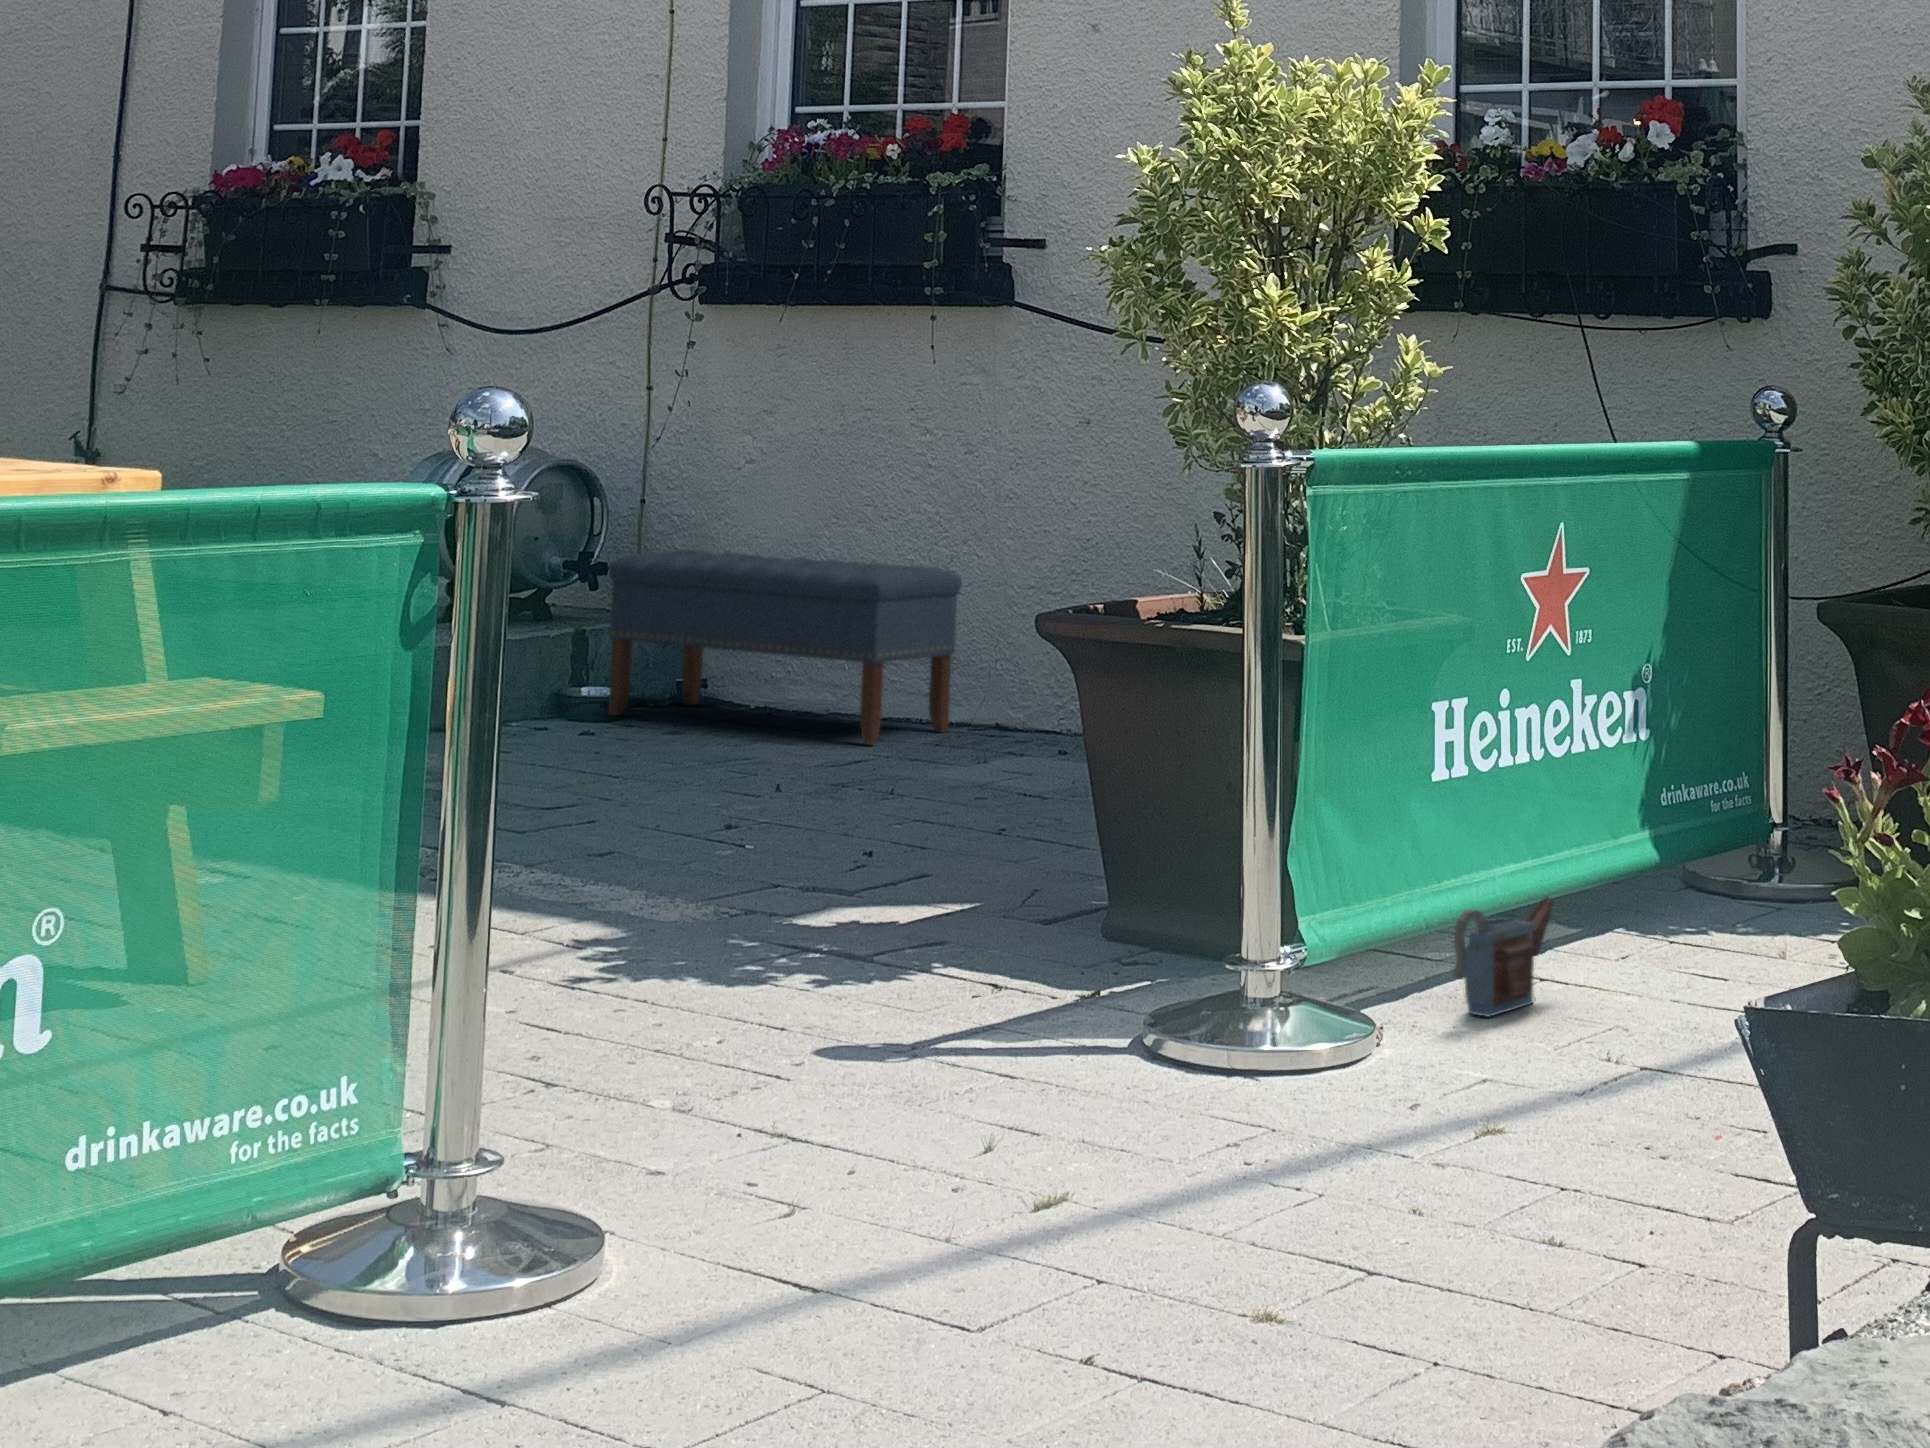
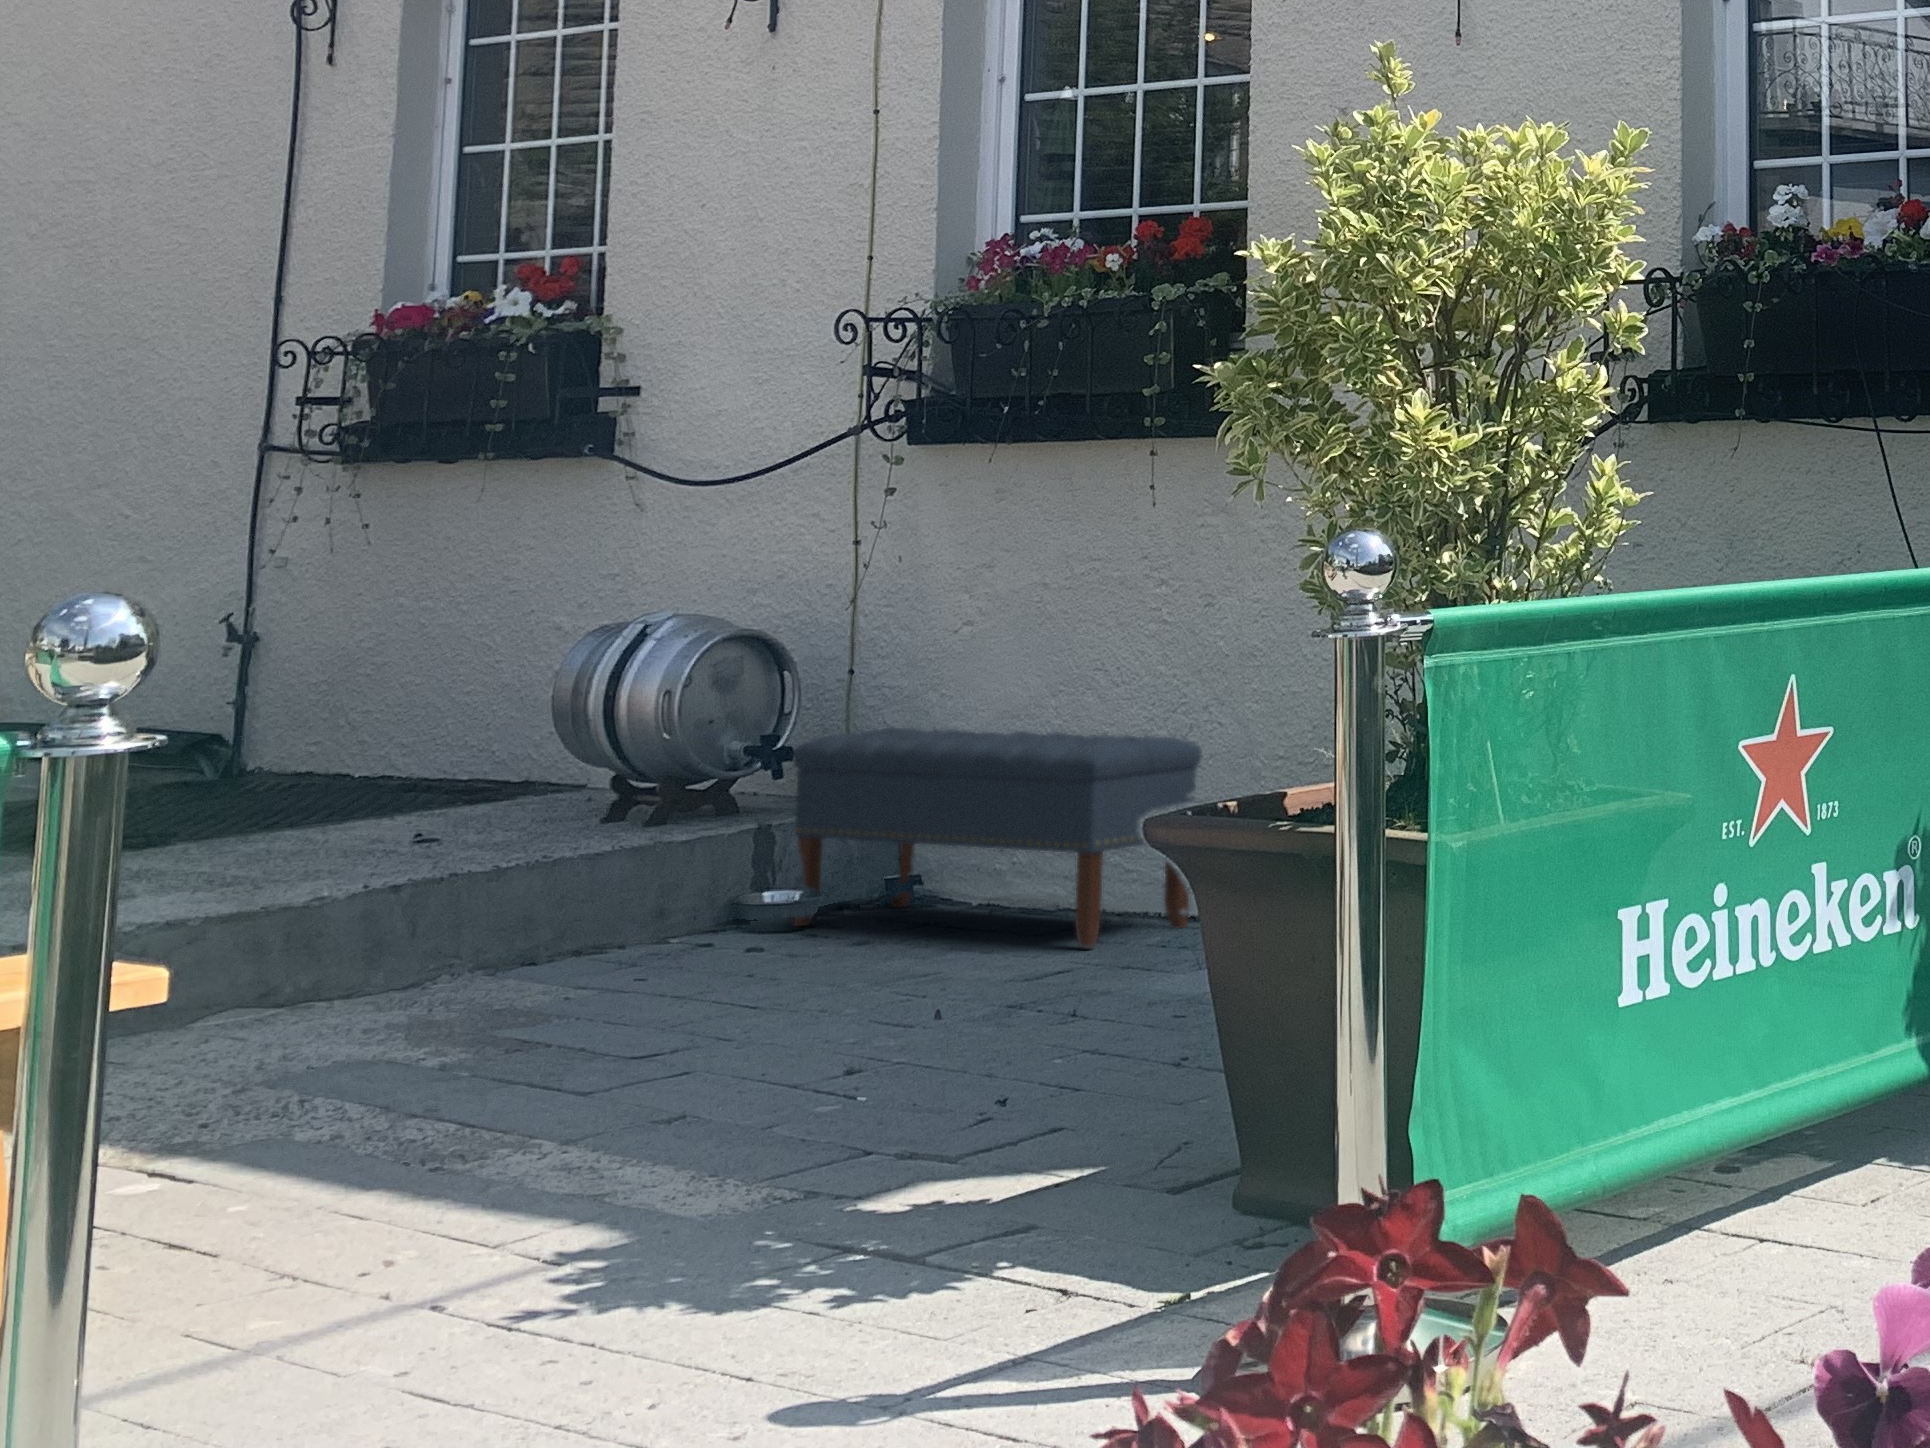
watering can: present [1453,897,1554,1017] -> none [1643,1123,1783,1284]

